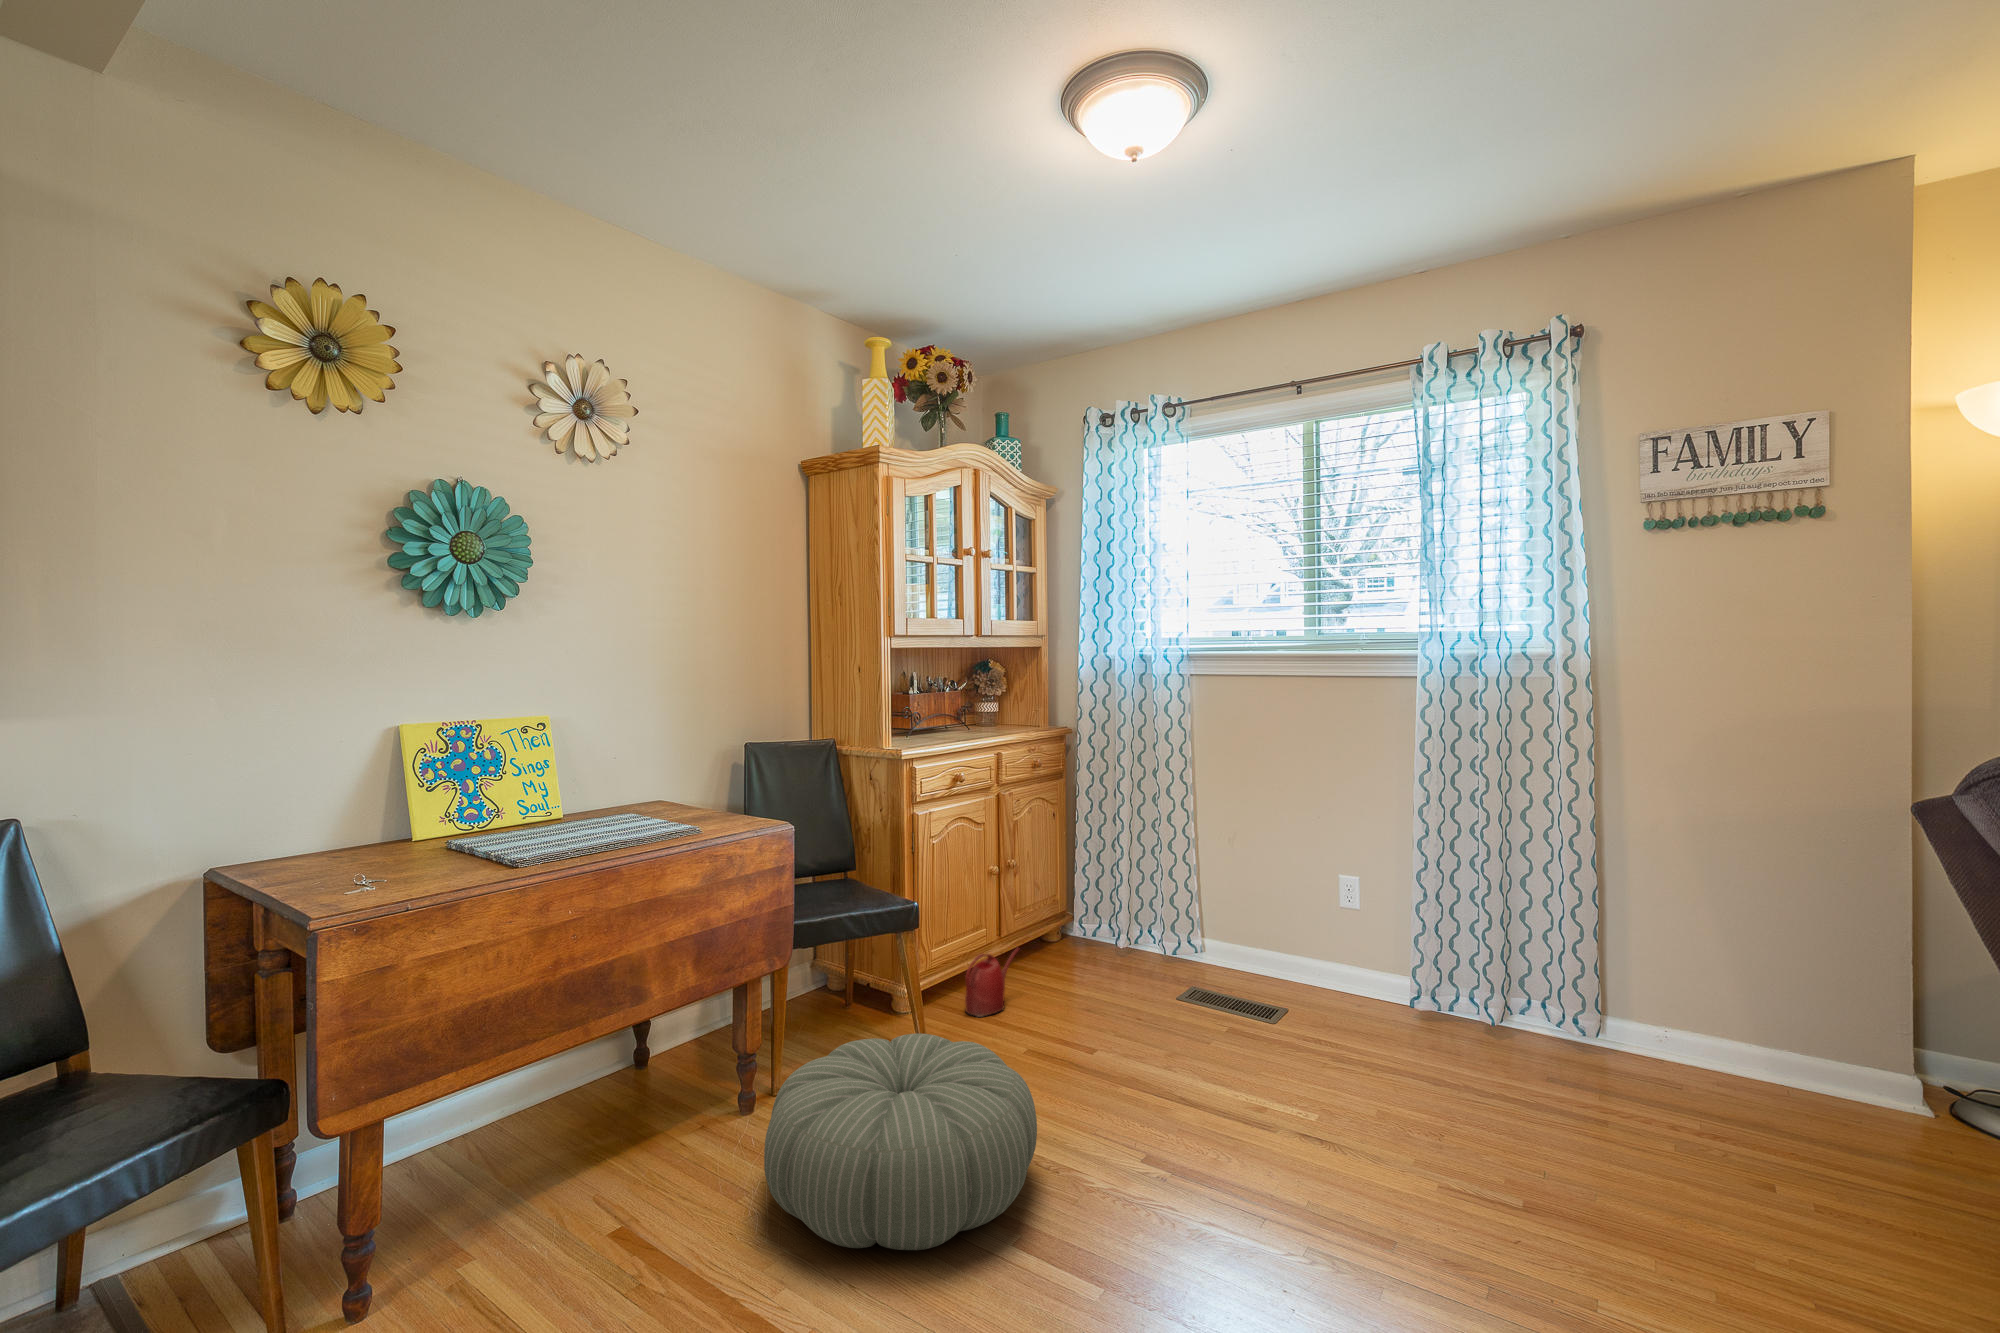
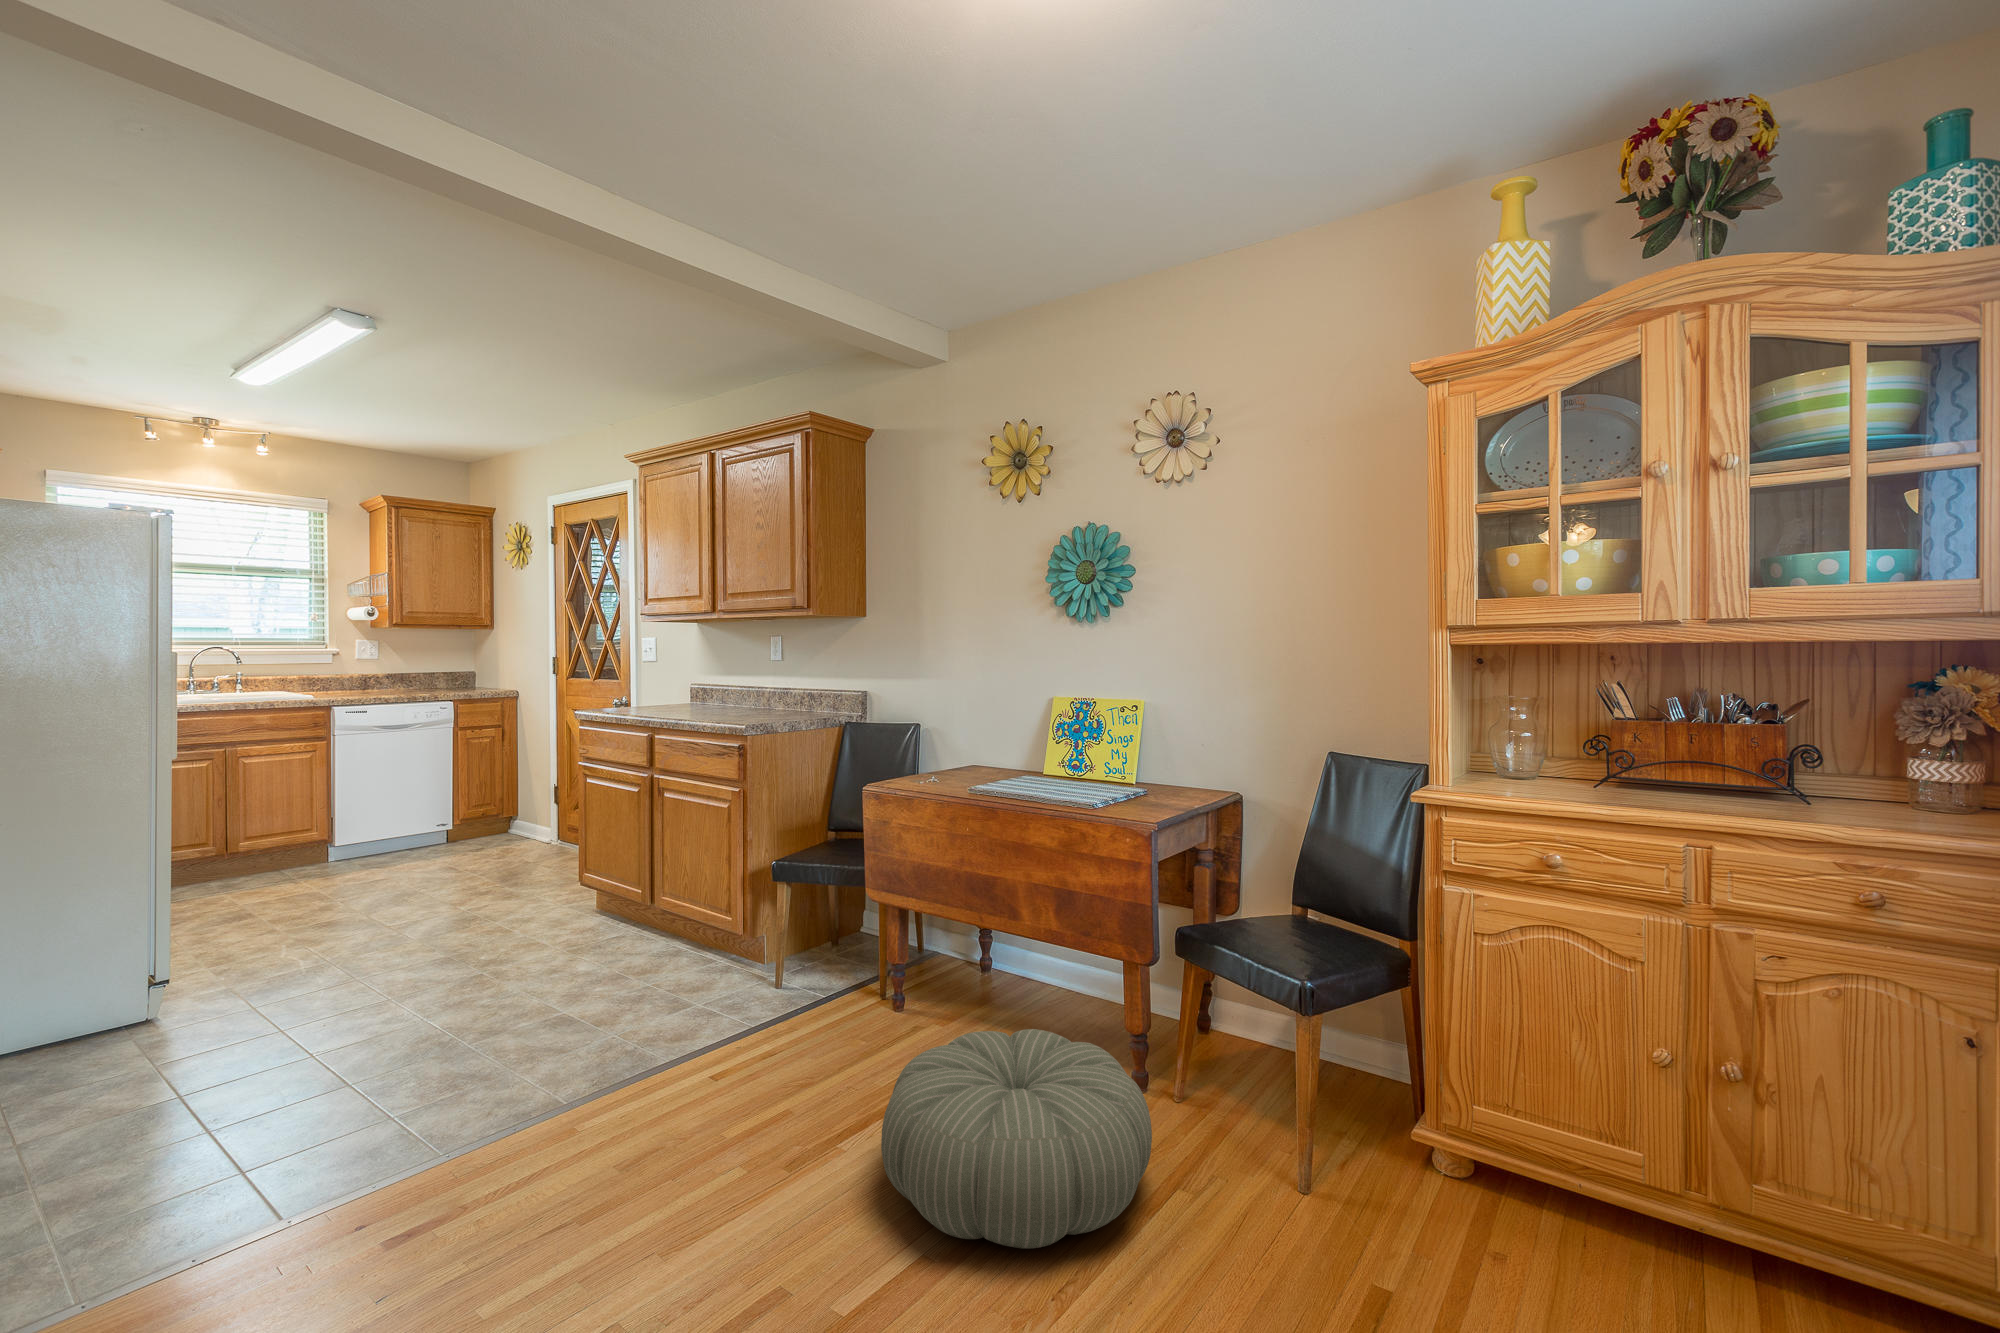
watering can: present [965,948,1020,1017] -> none [1469,1139,1632,1259]

